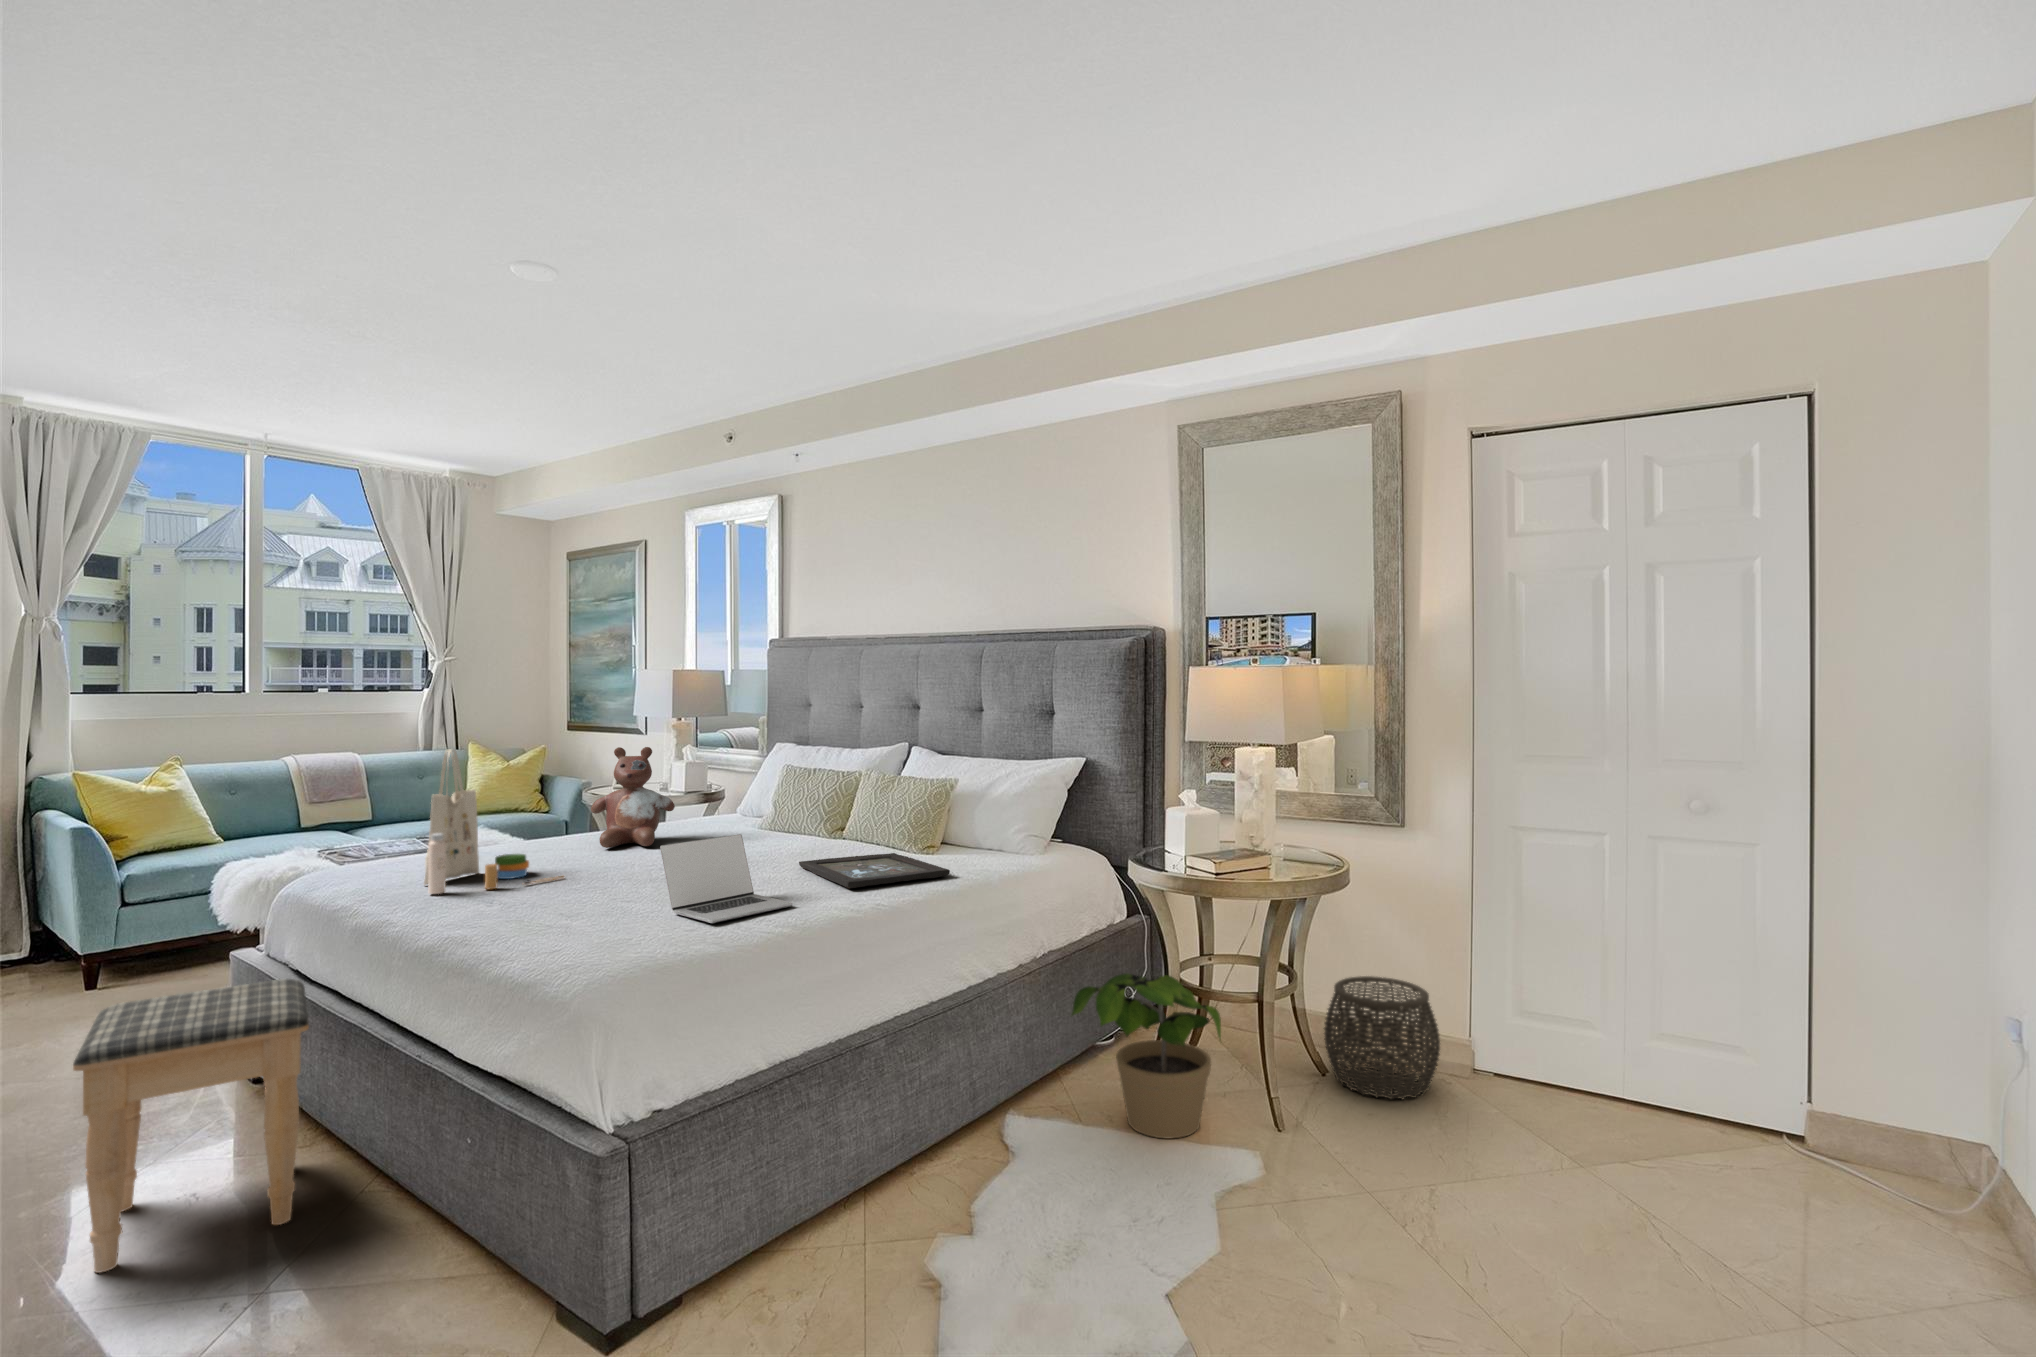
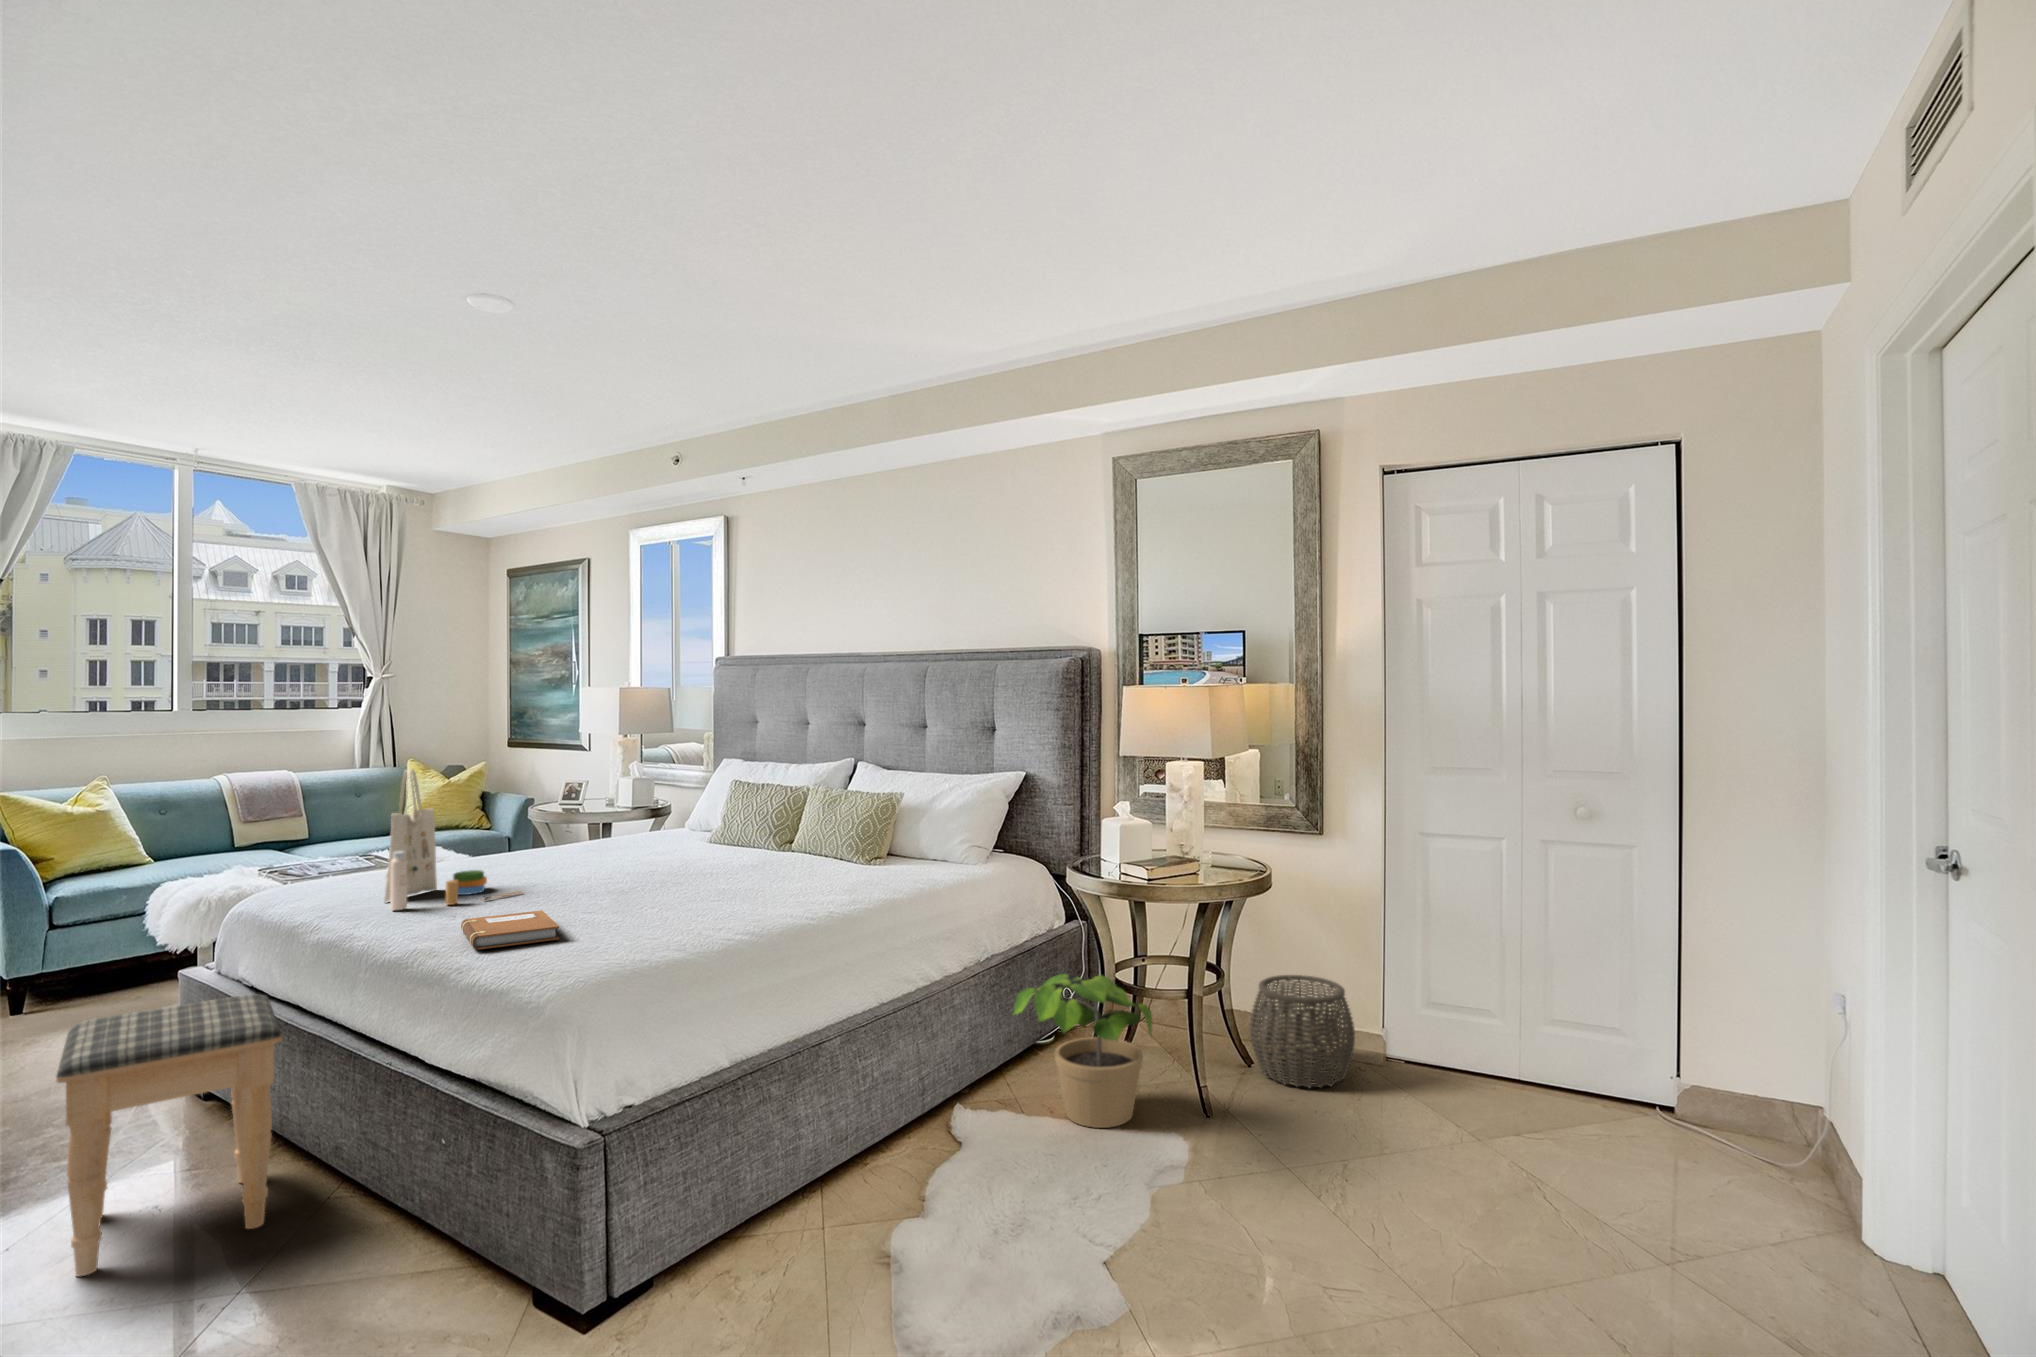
stuffed bear: present [591,747,675,848] -> none [543,764,627,864]
laptop: present [660,834,793,923] -> none [621,849,748,933]
tray: present [799,853,950,888] -> none [752,865,897,899]
notebook: none [495,897,594,938] -> present [461,910,559,950]

